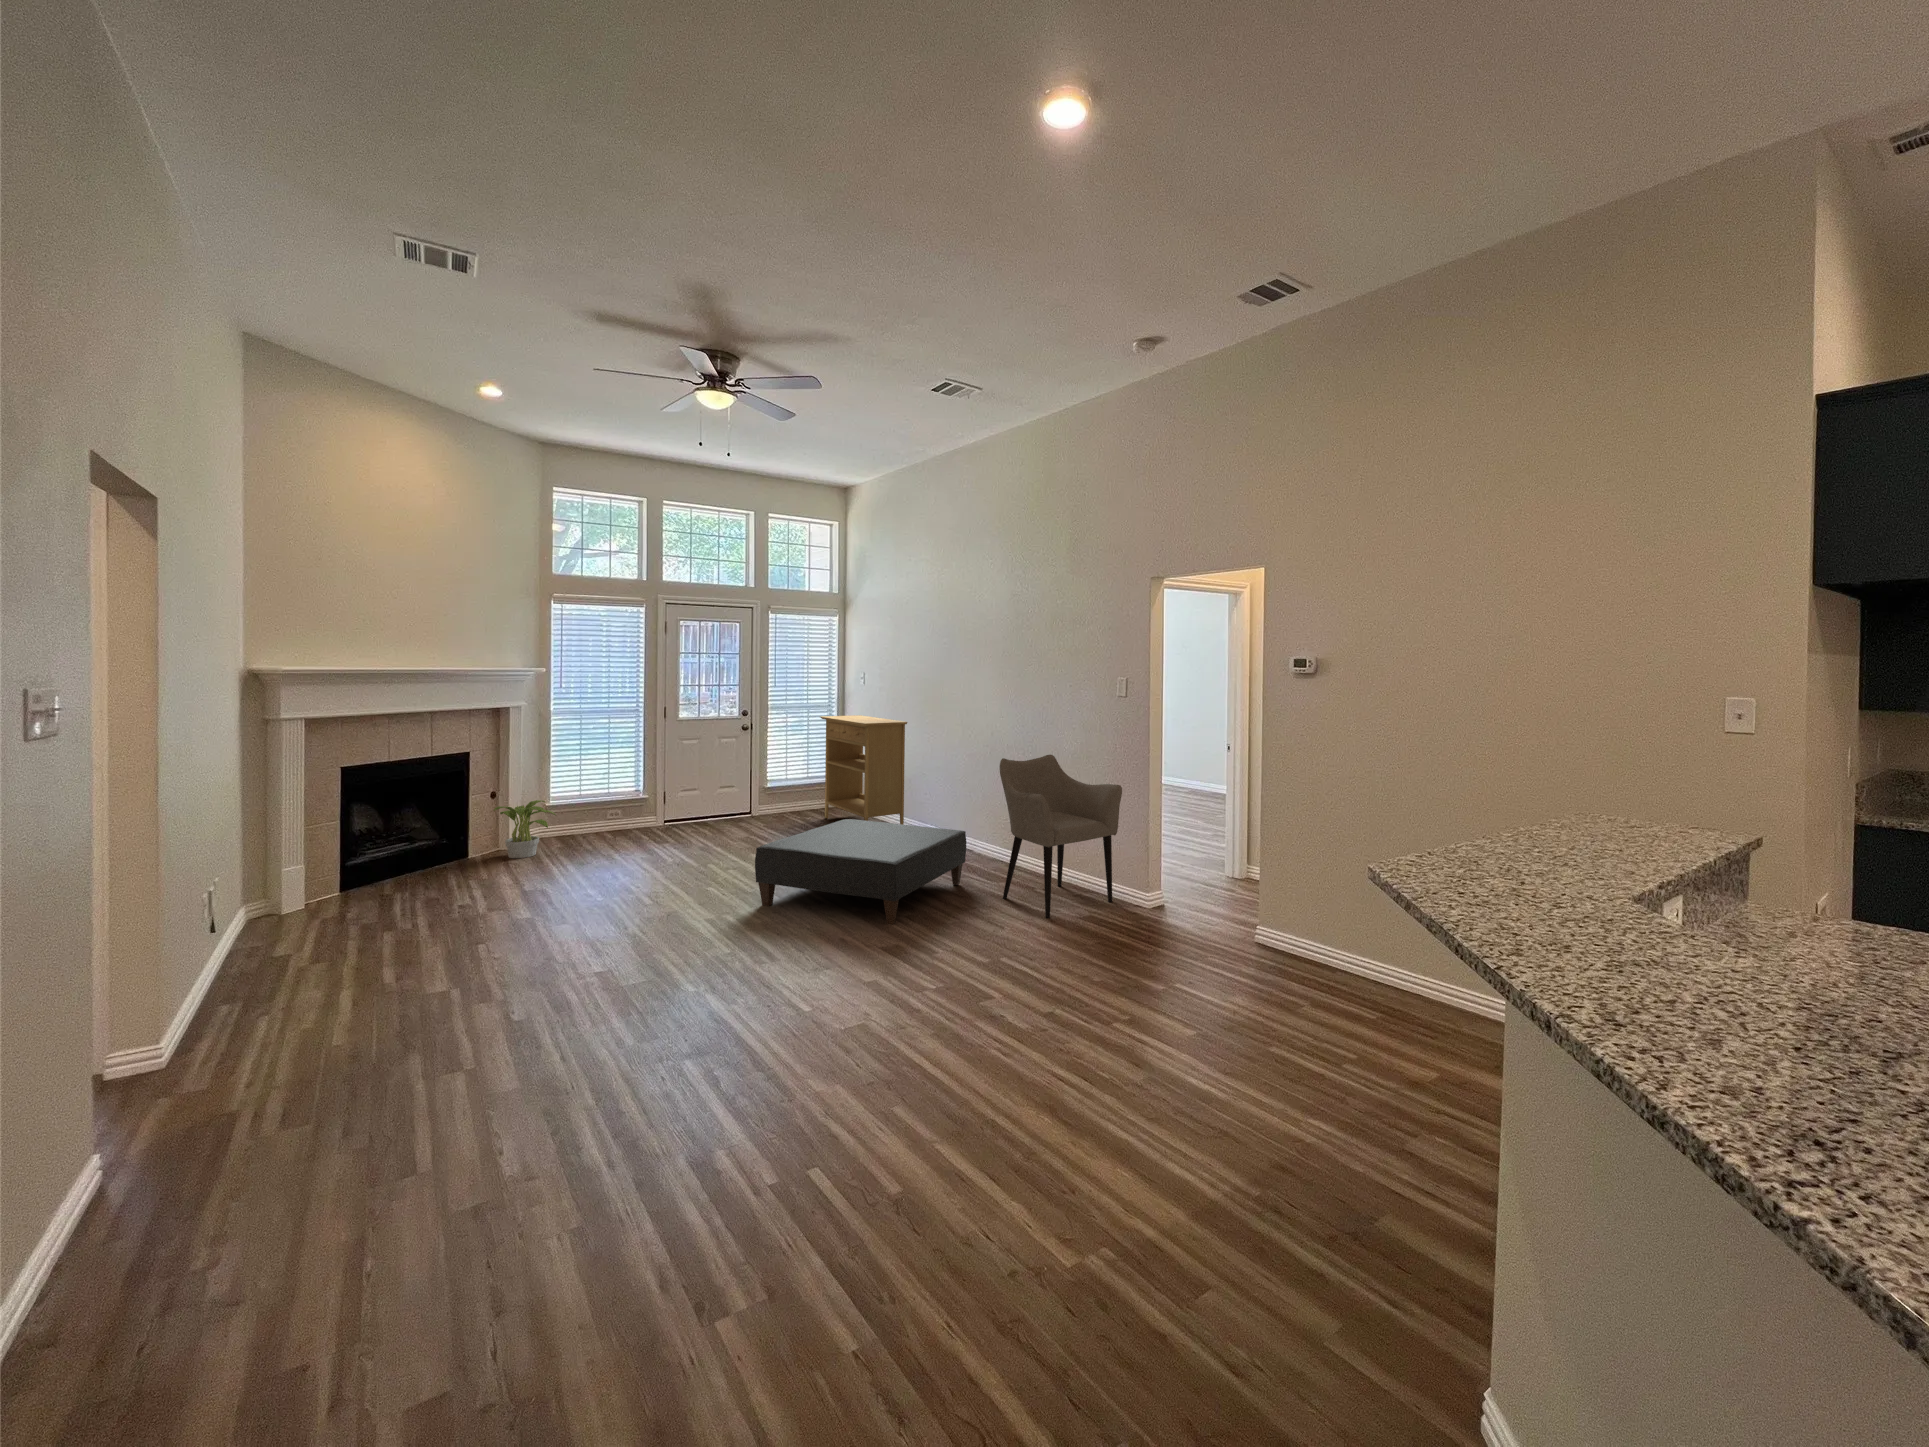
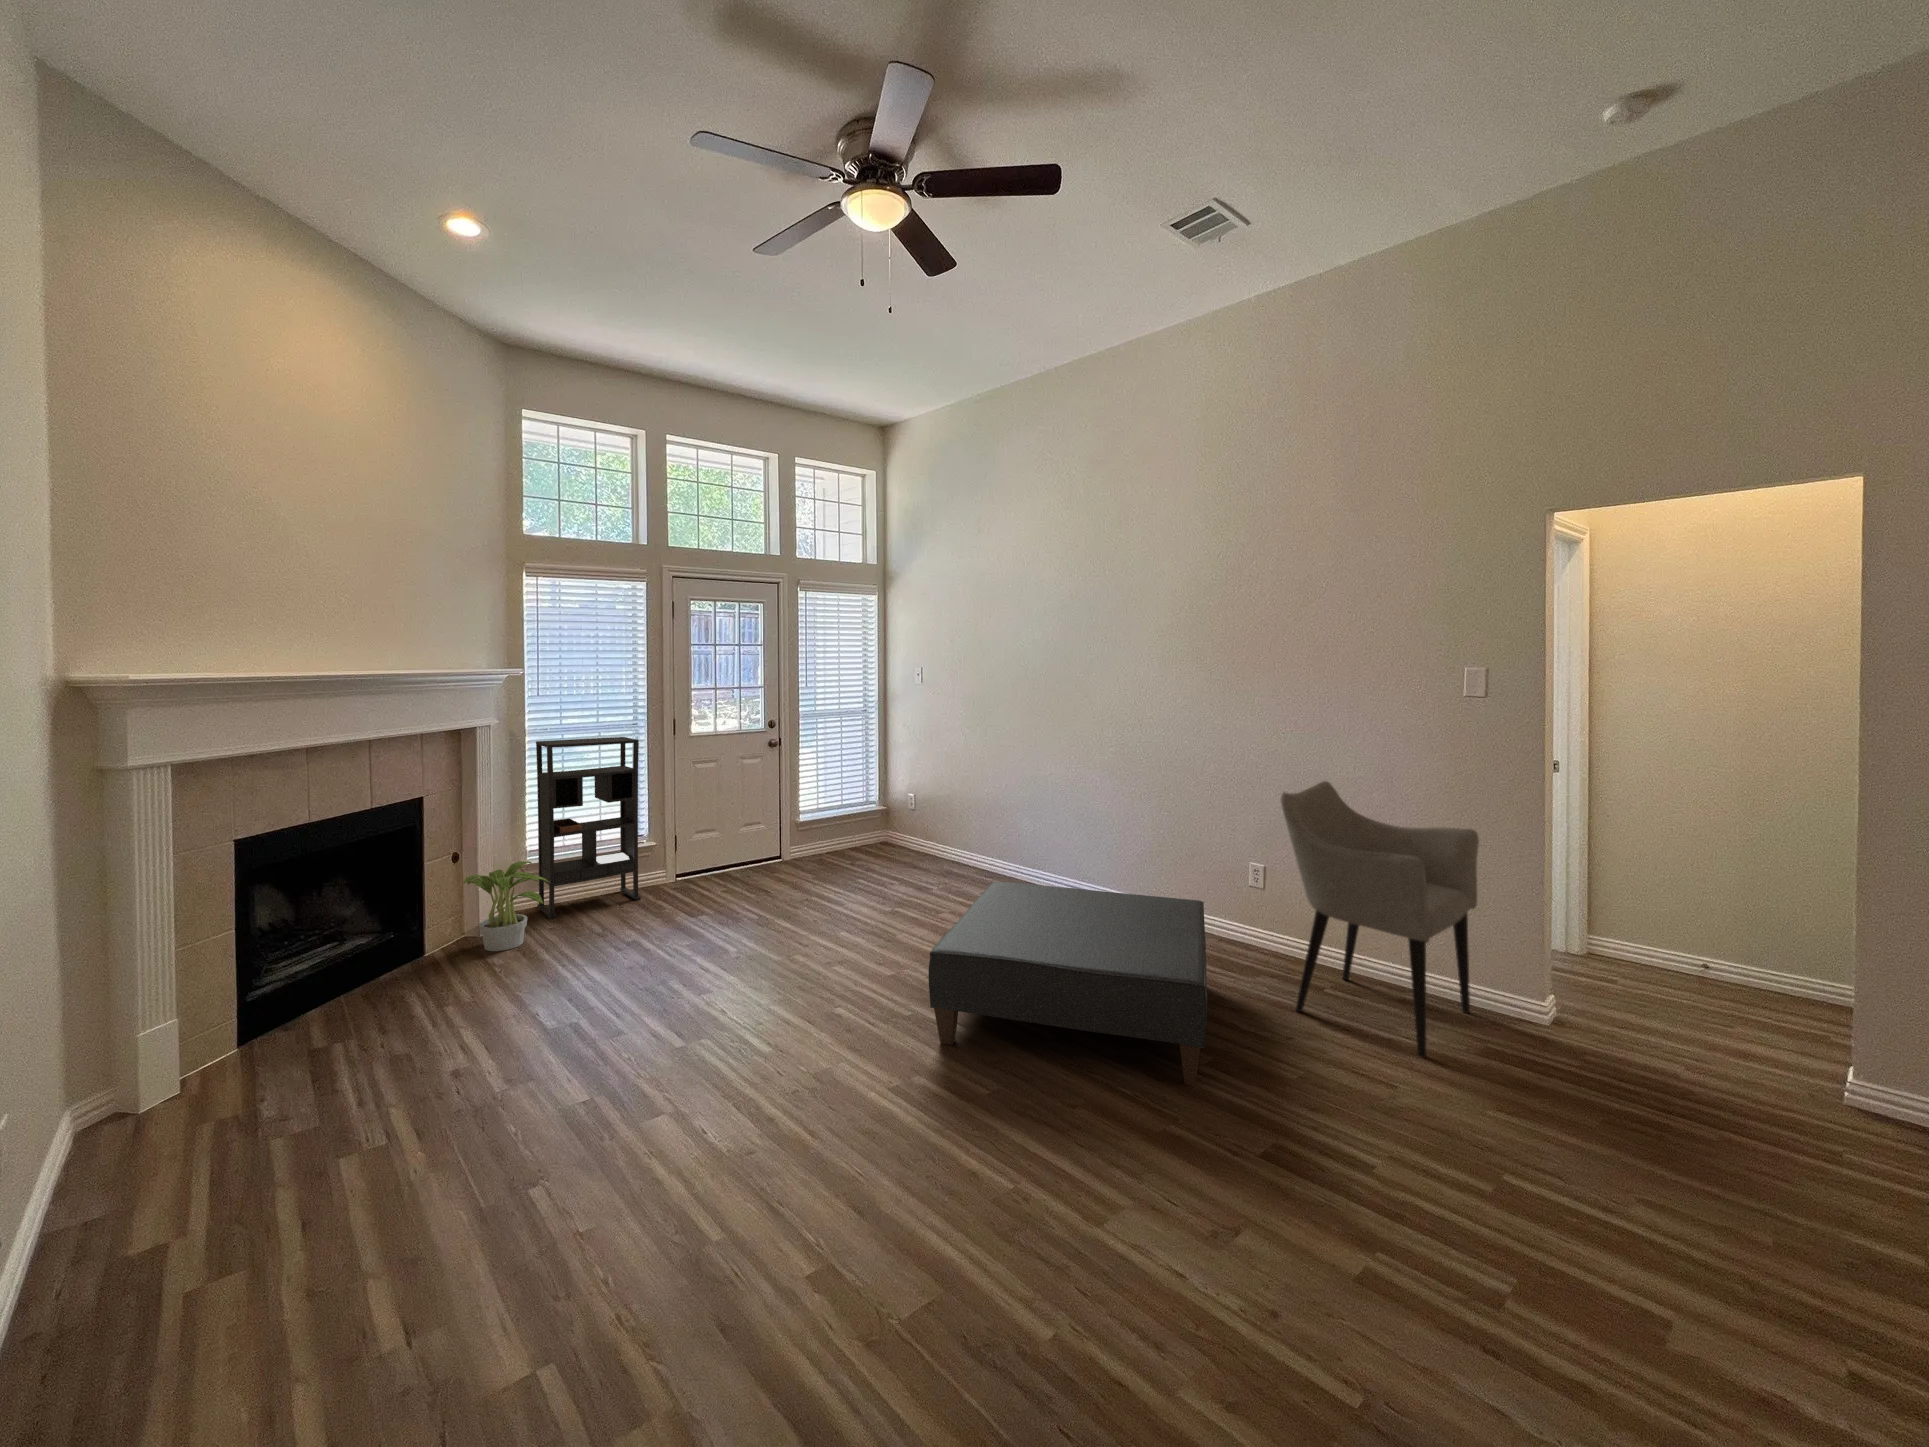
console table: present [820,715,907,824] -> none [871,722,1007,887]
bookshelf: none [556,719,632,843] -> present [536,737,641,918]

